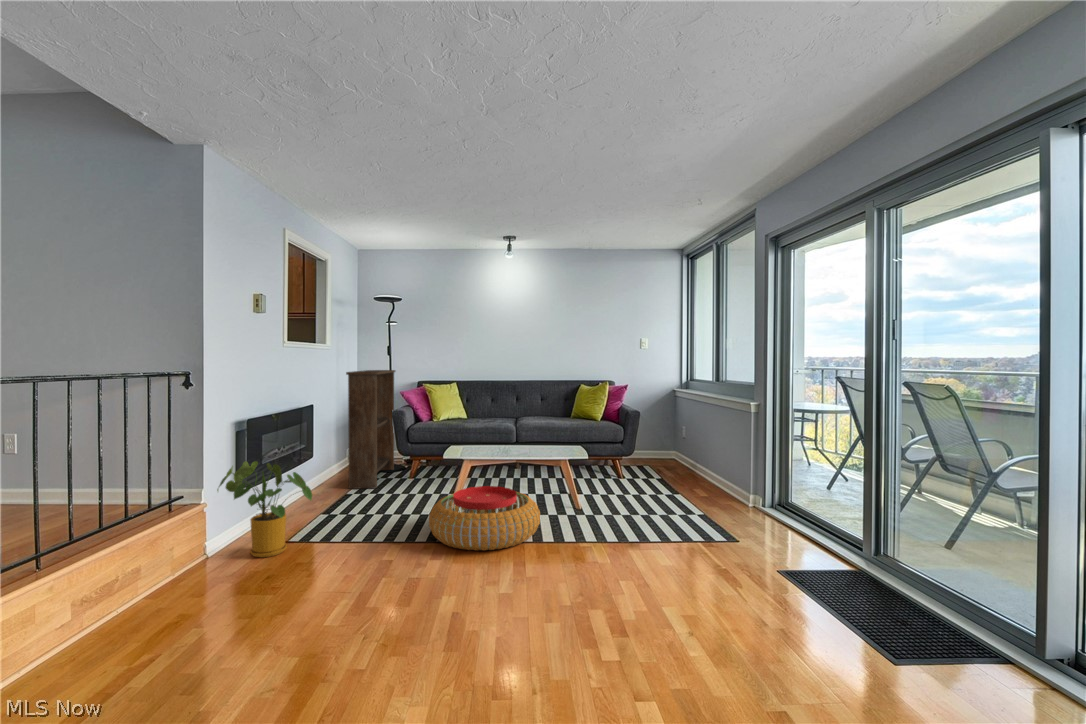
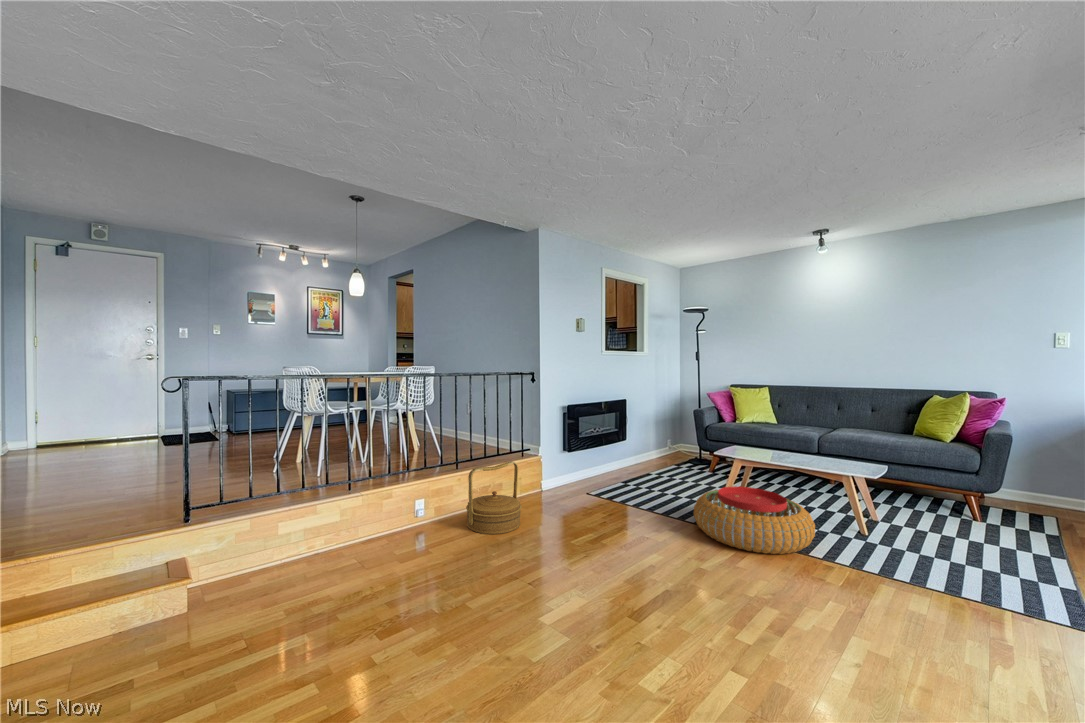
bookshelf: present [346,370,395,489] -> none [654,374,703,473]
house plant: present [217,461,312,558] -> none [545,433,602,505]
woven basket: none [96,516,206,643] -> present [466,461,522,534]

